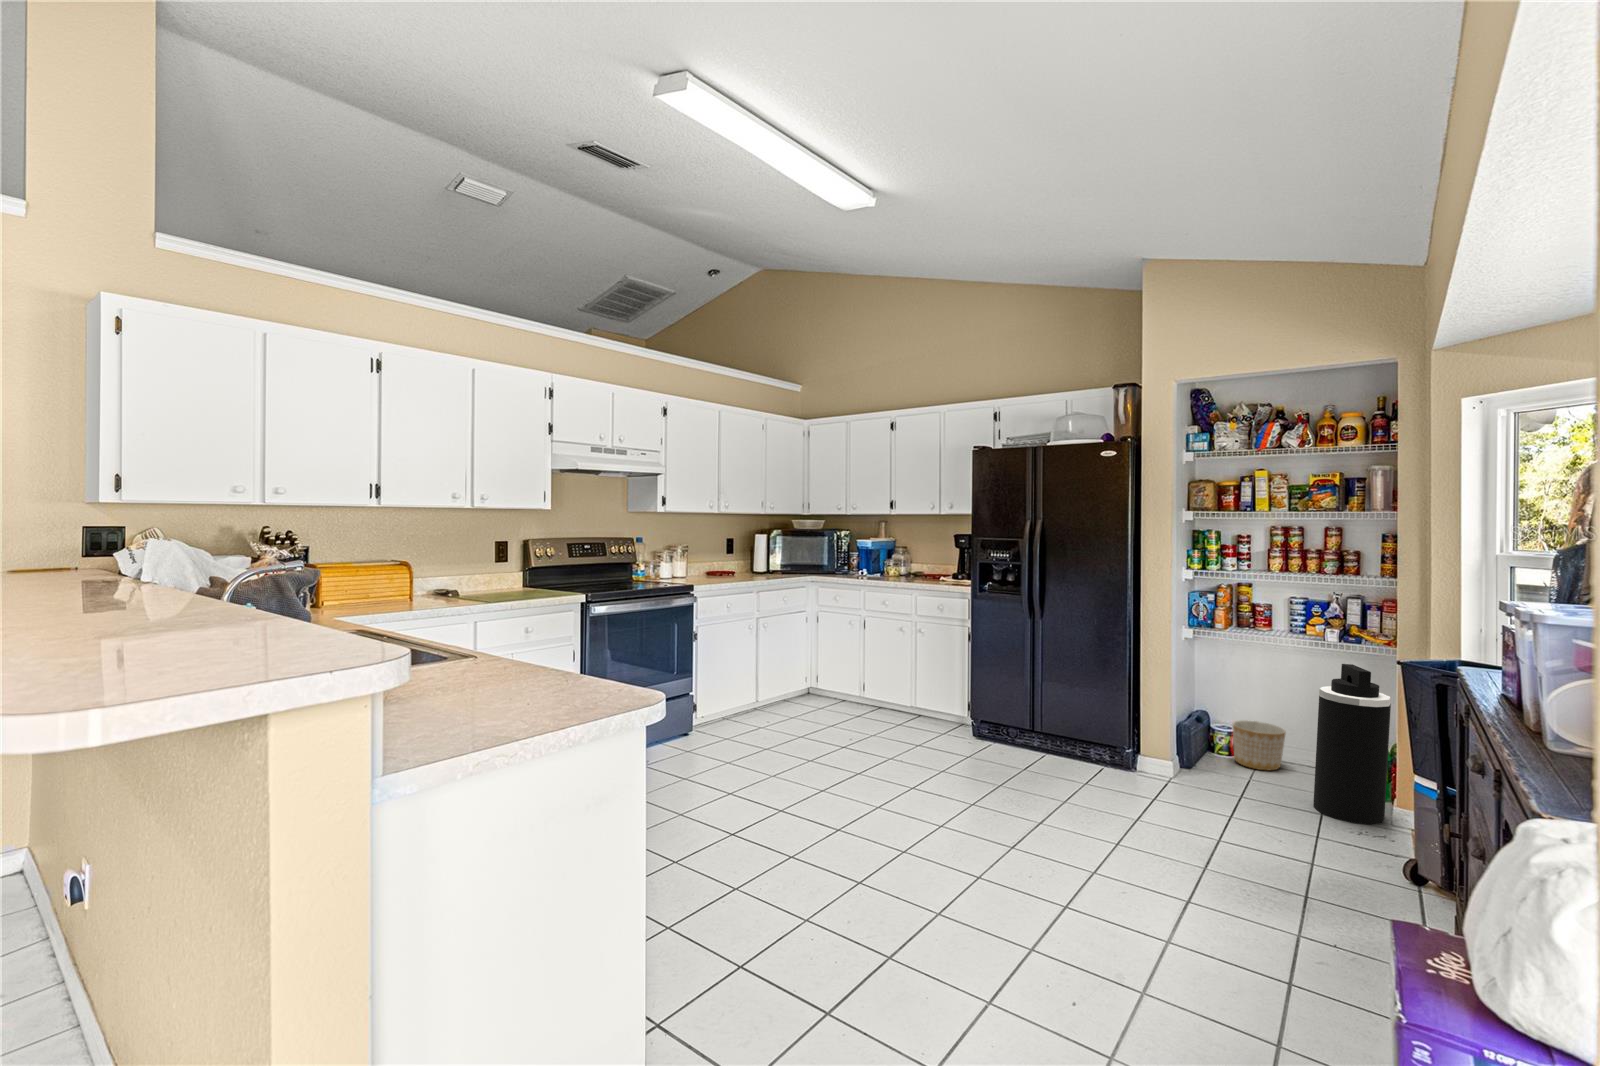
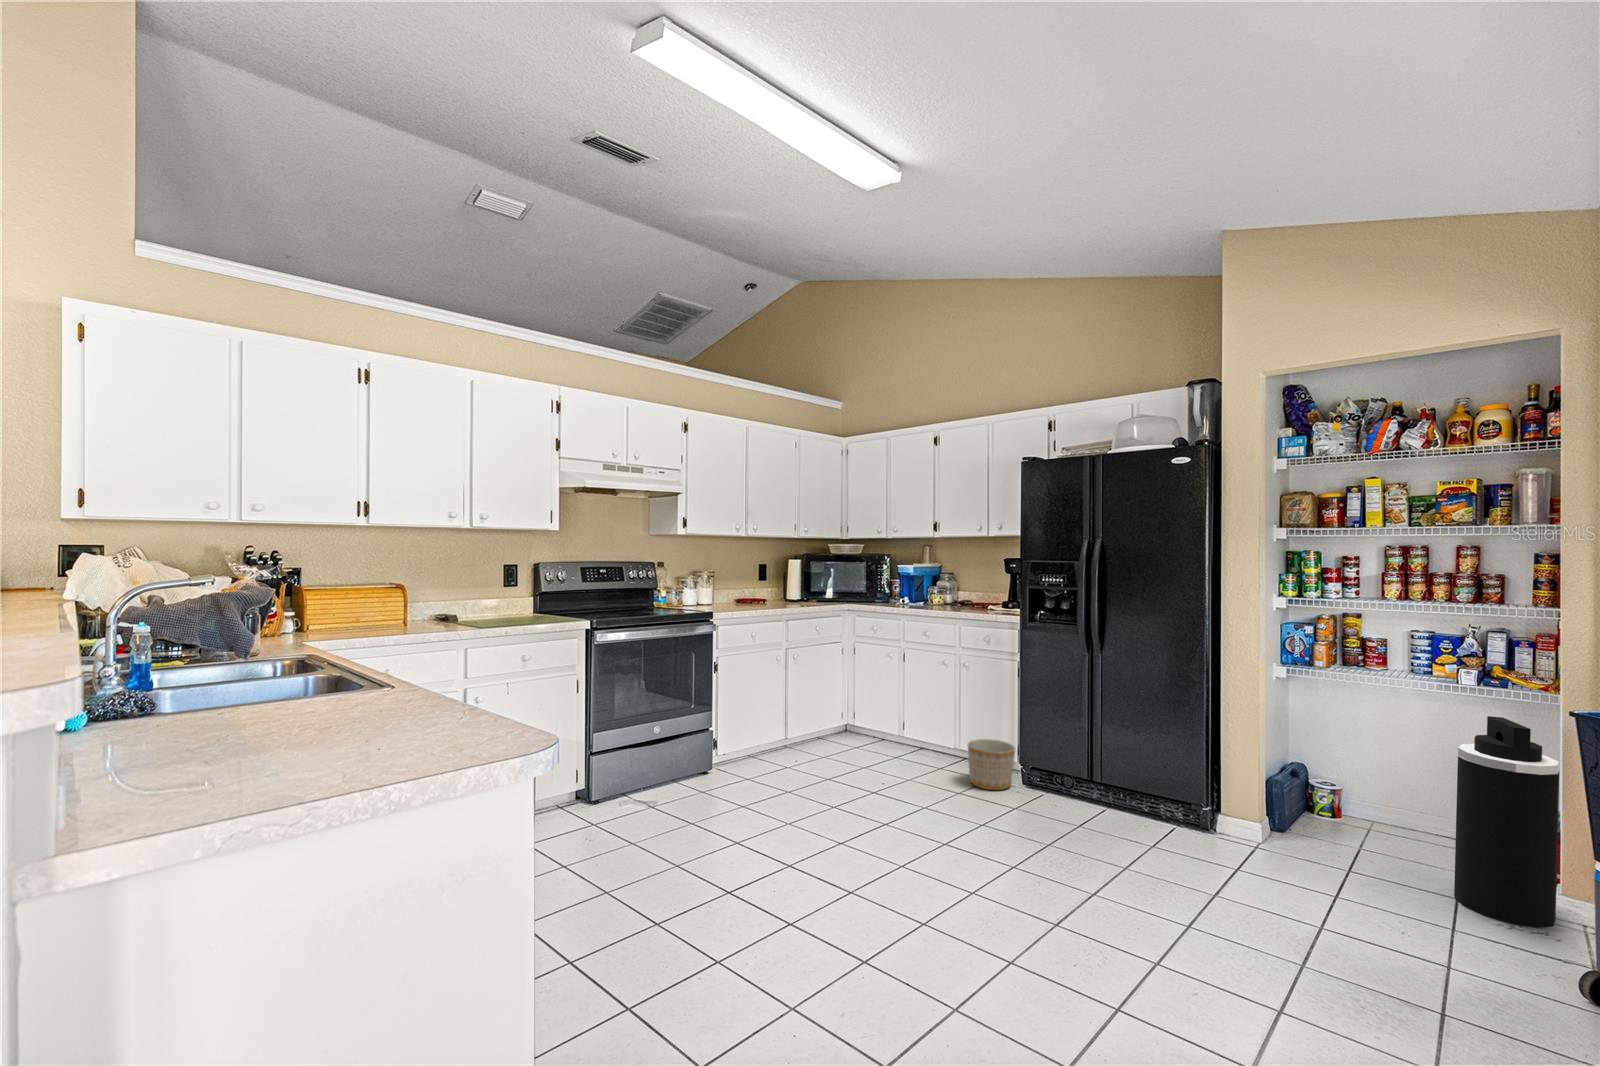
planter: present [1233,720,1286,770] -> present [968,739,1015,790]

